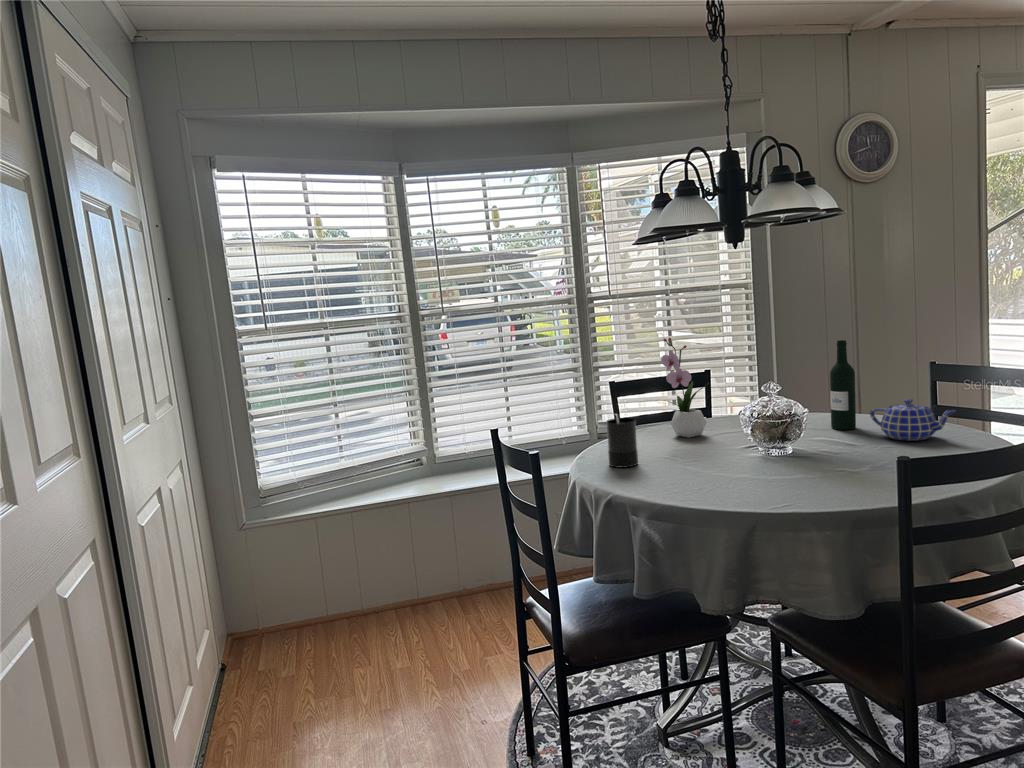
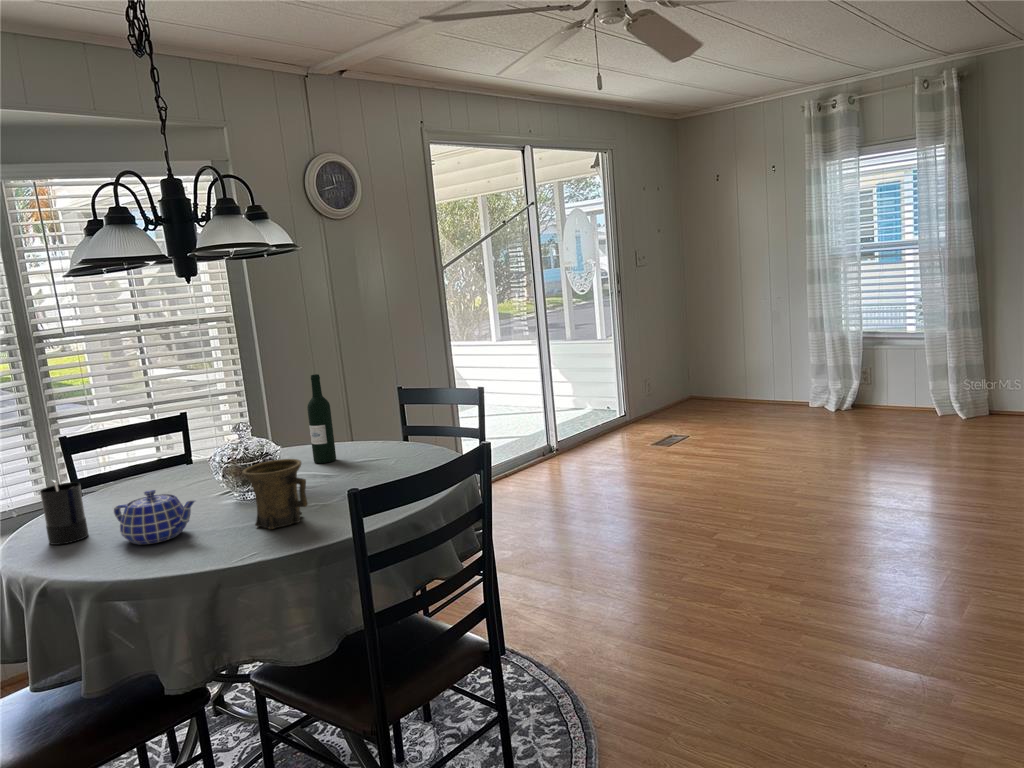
flower arrangement: present [661,338,707,438] -> none [118,382,181,494]
teapot: present [870,399,955,440] -> present [114,490,195,544]
mug: none [780,420,846,486] -> present [242,459,308,529]

